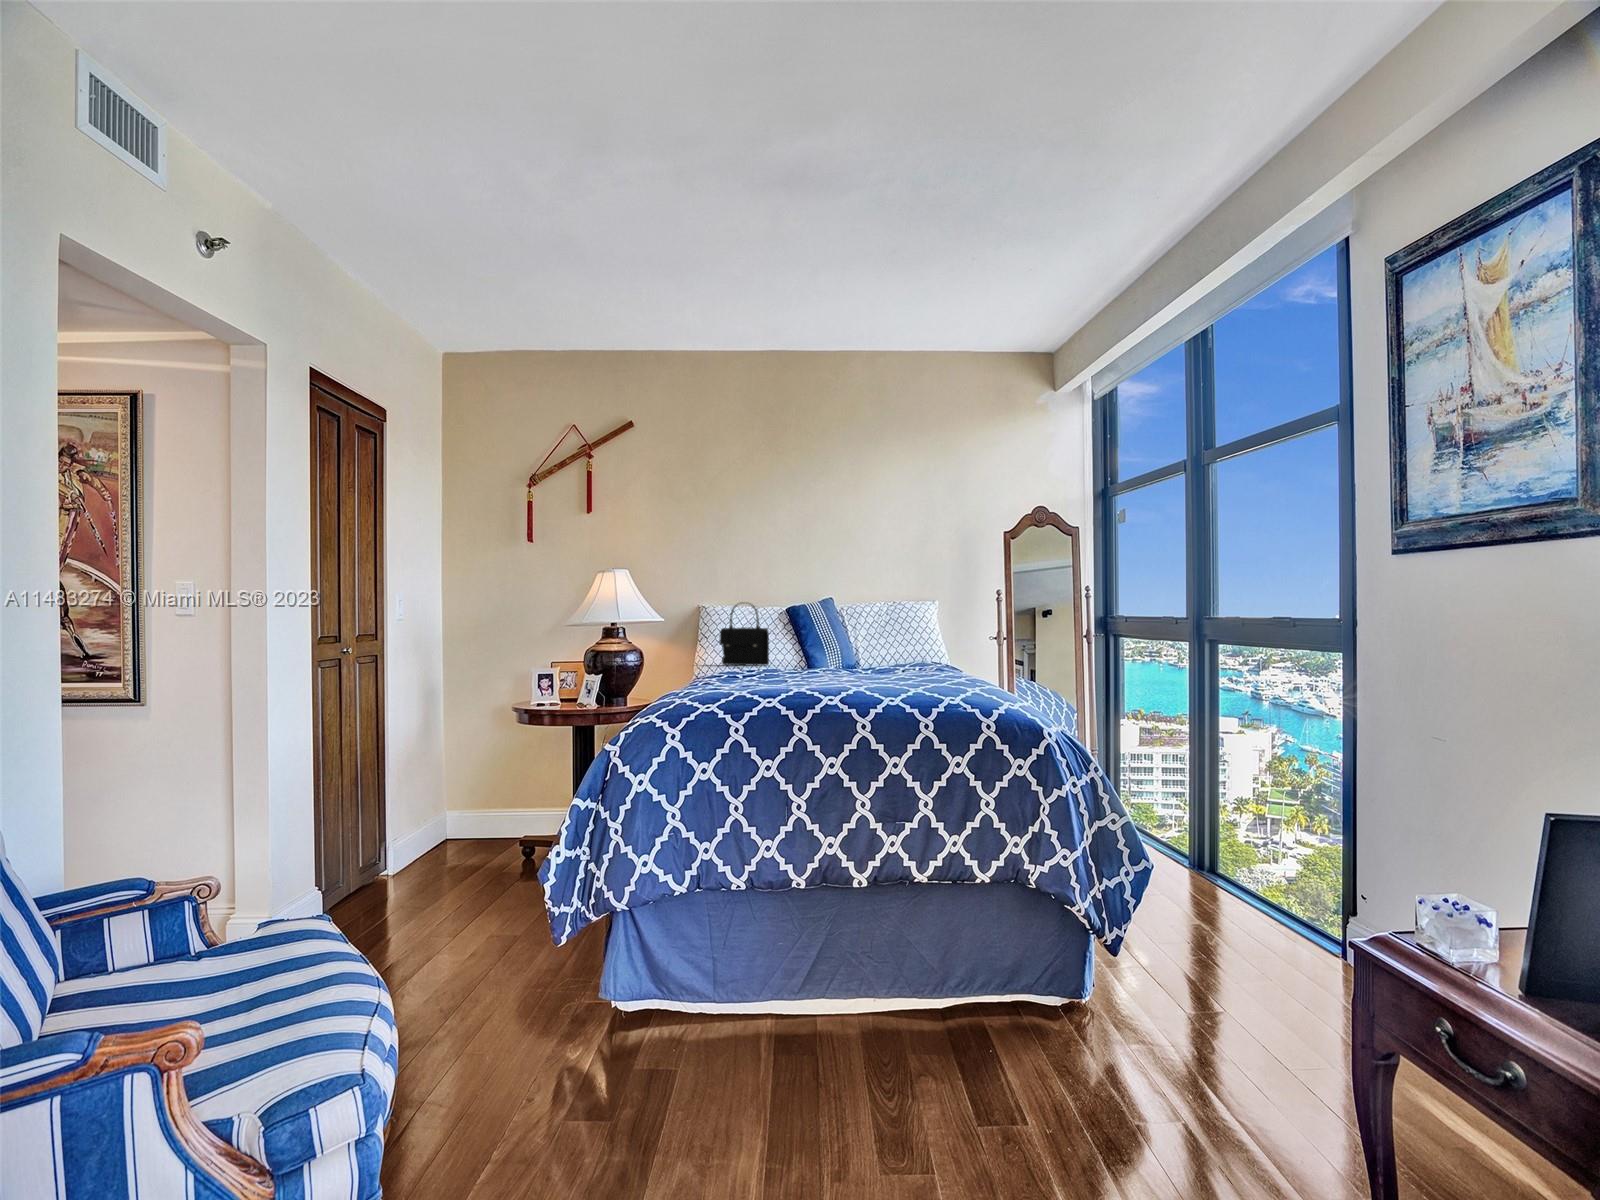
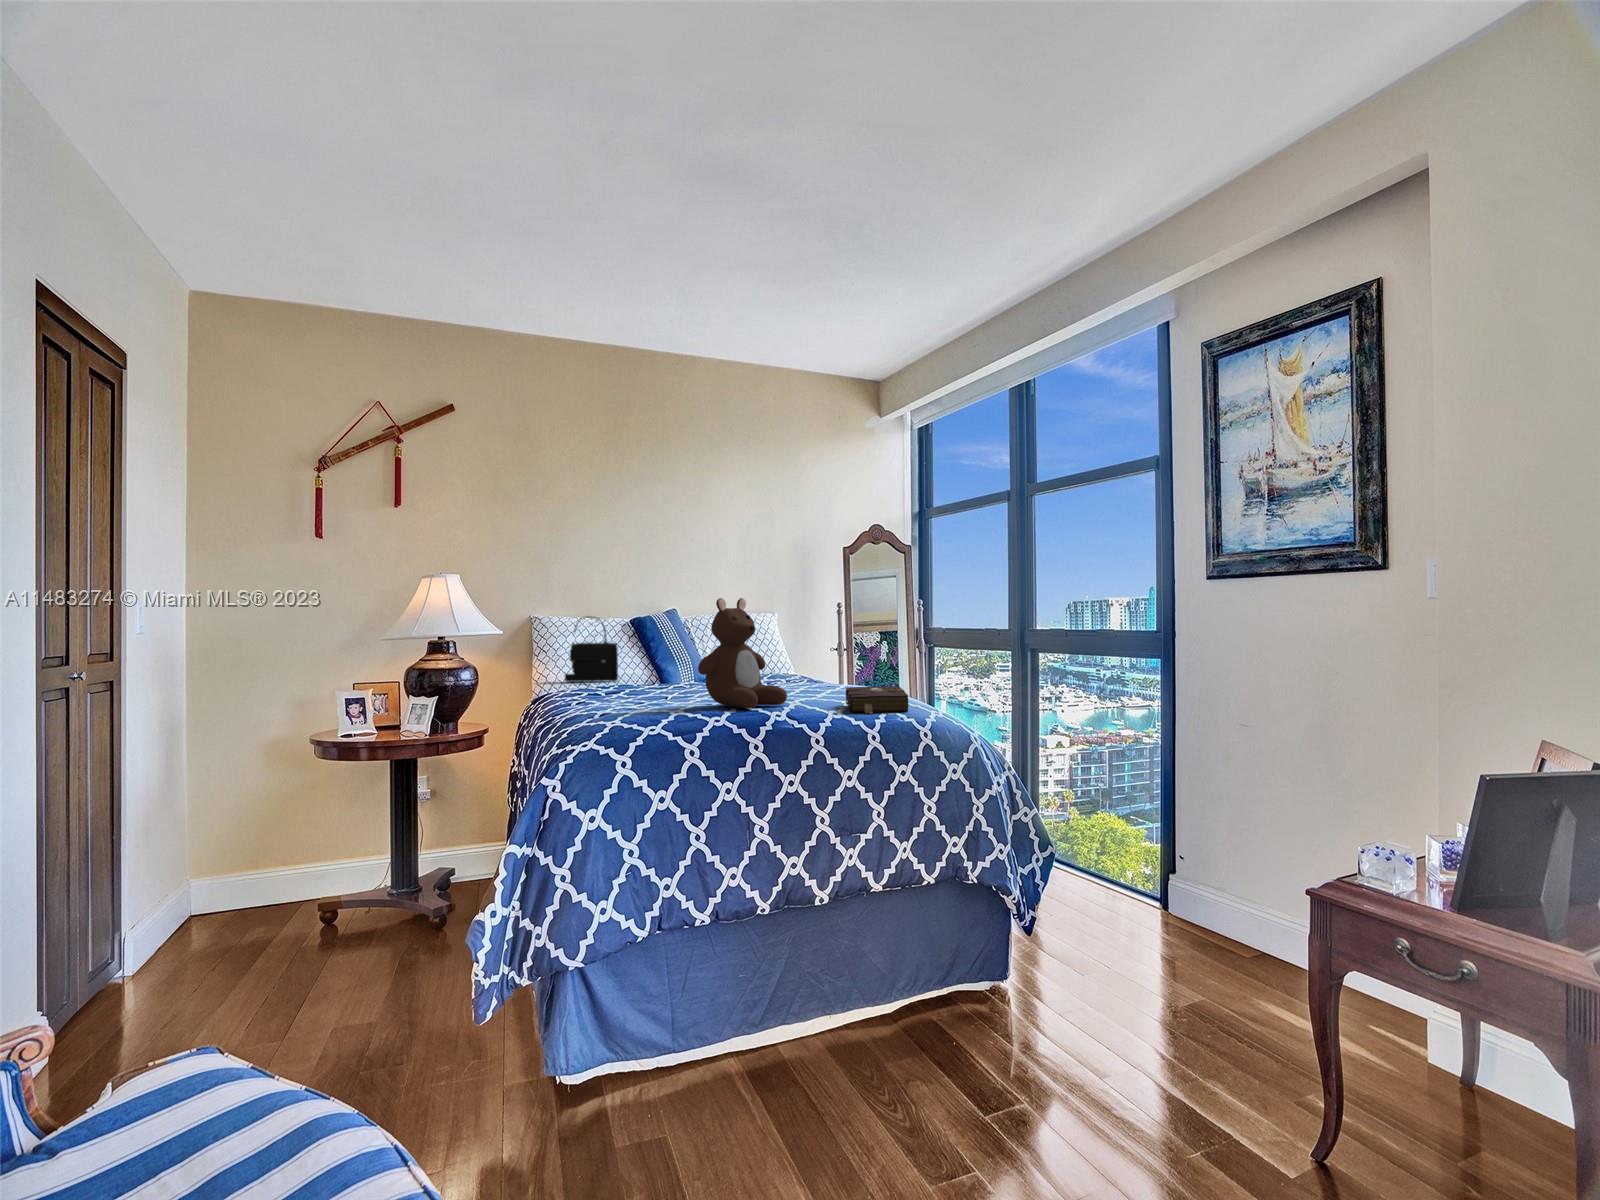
teddy bear: none [777,577,870,691] -> present [698,598,787,709]
book: none [916,673,989,700] -> present [846,686,908,714]

